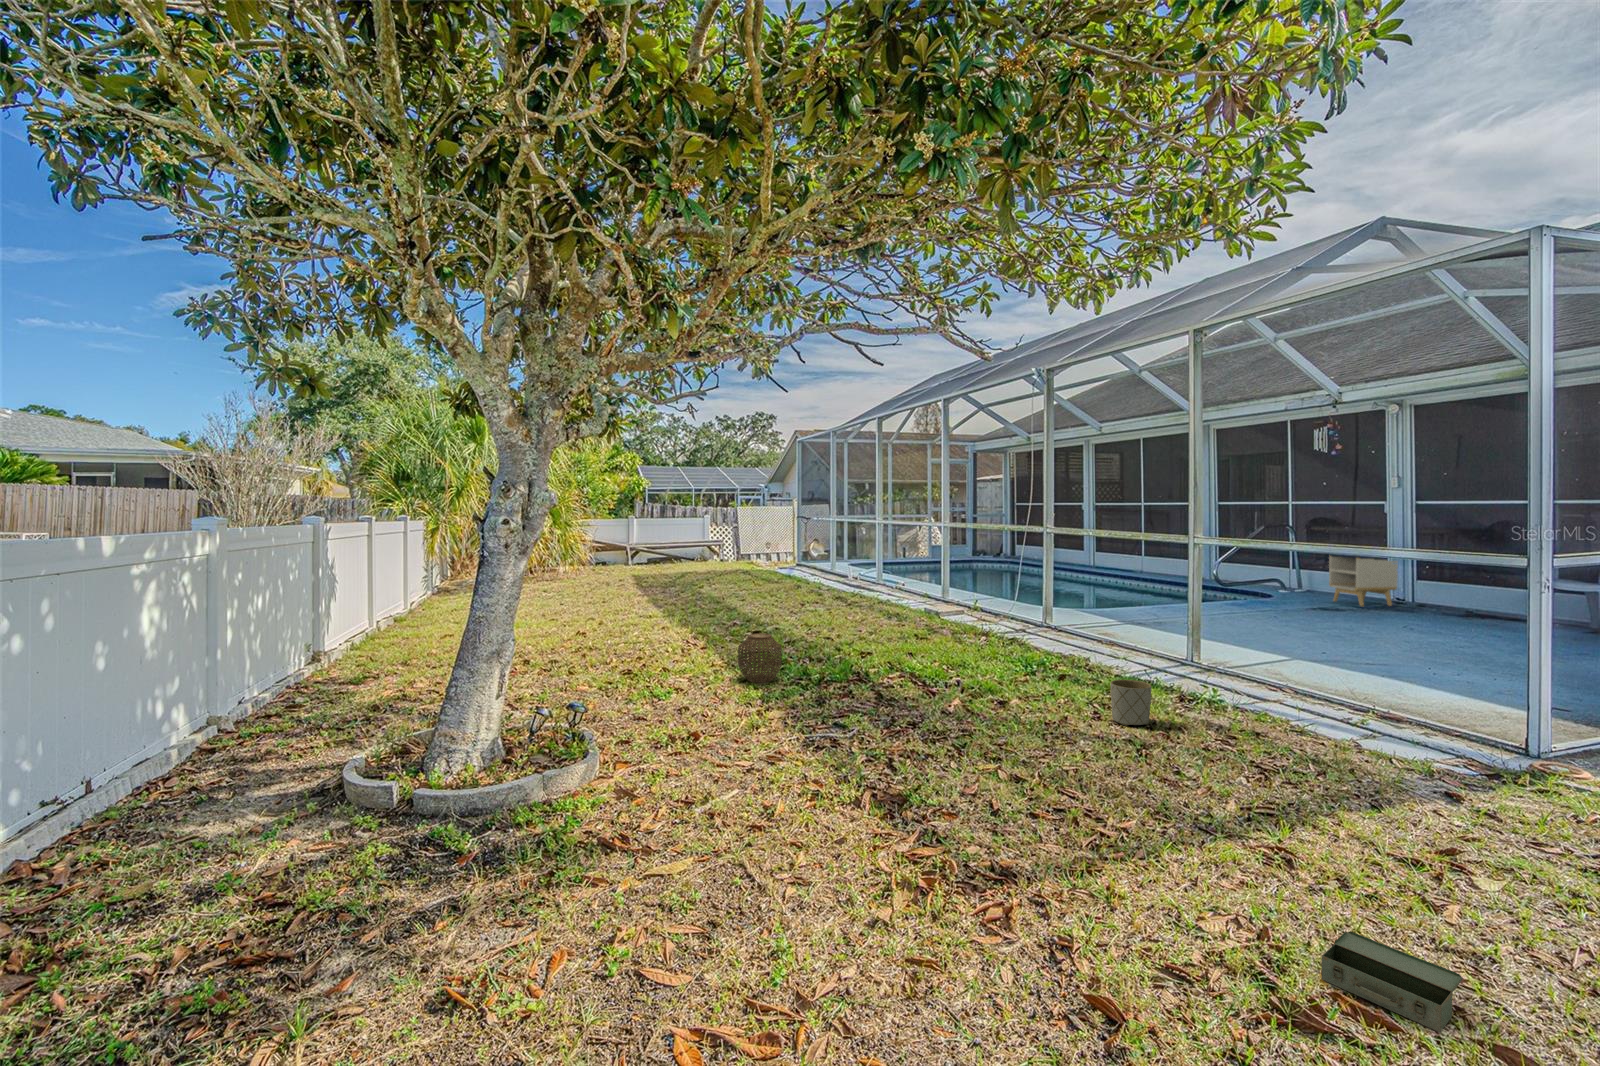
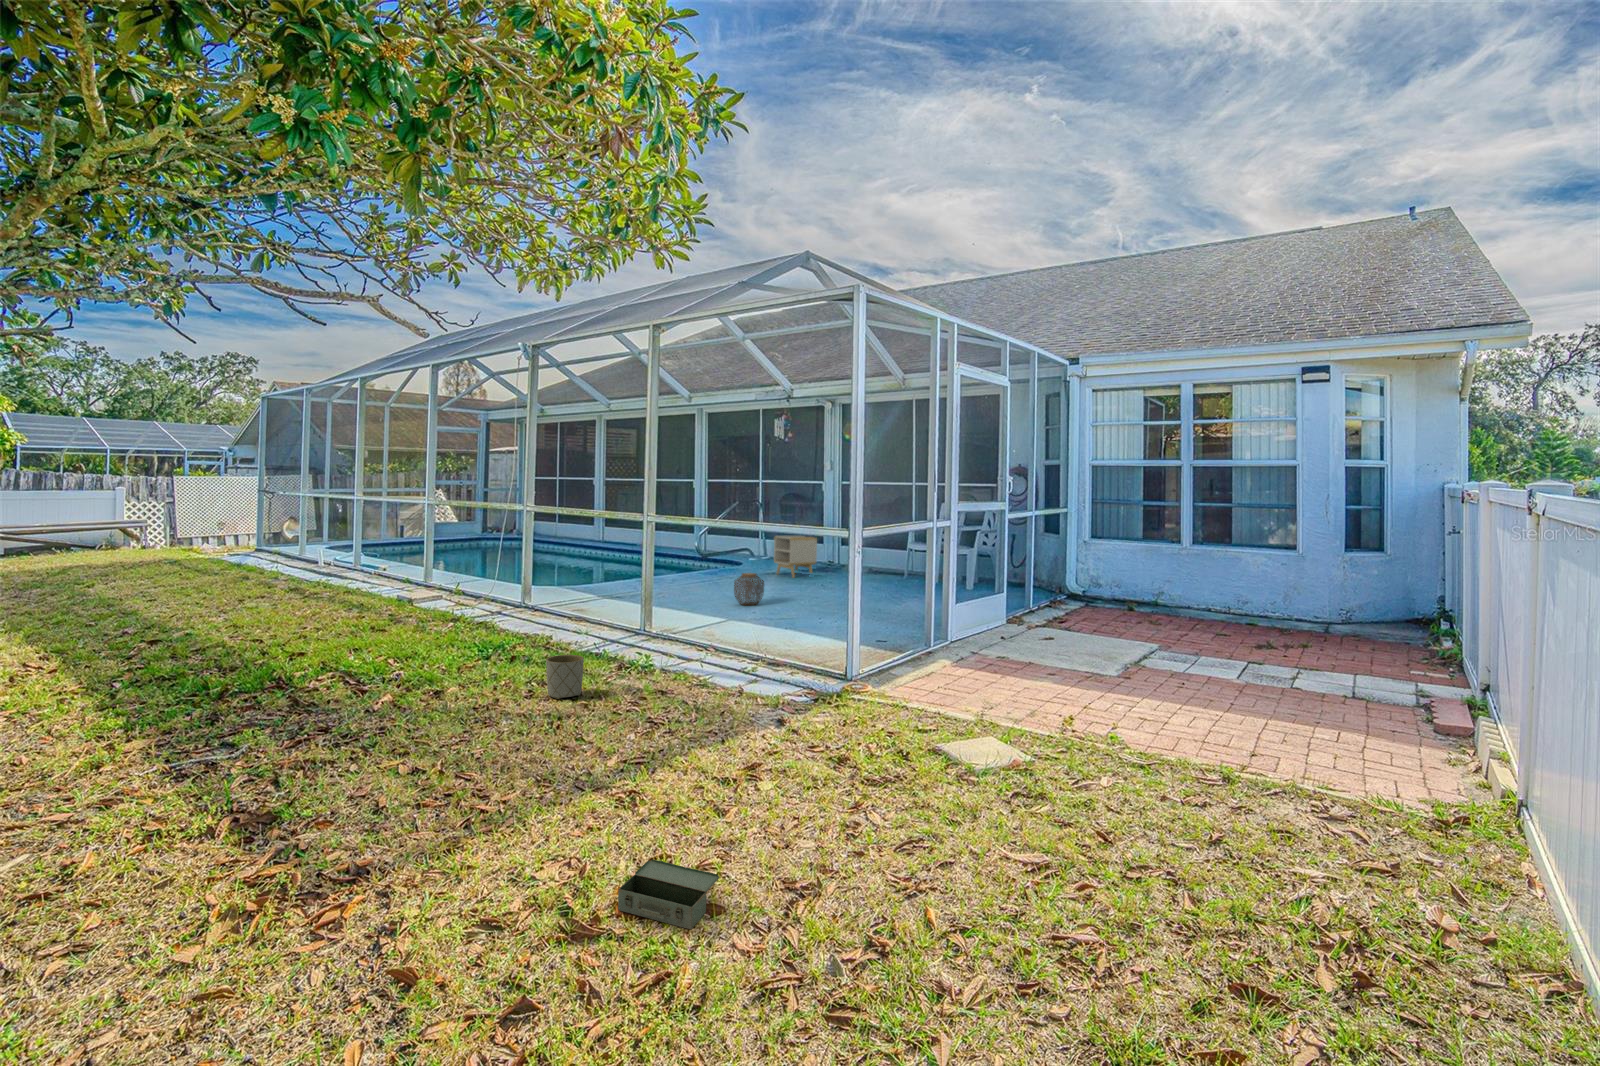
woven basket: present [738,633,782,683] -> present [734,573,764,606]

